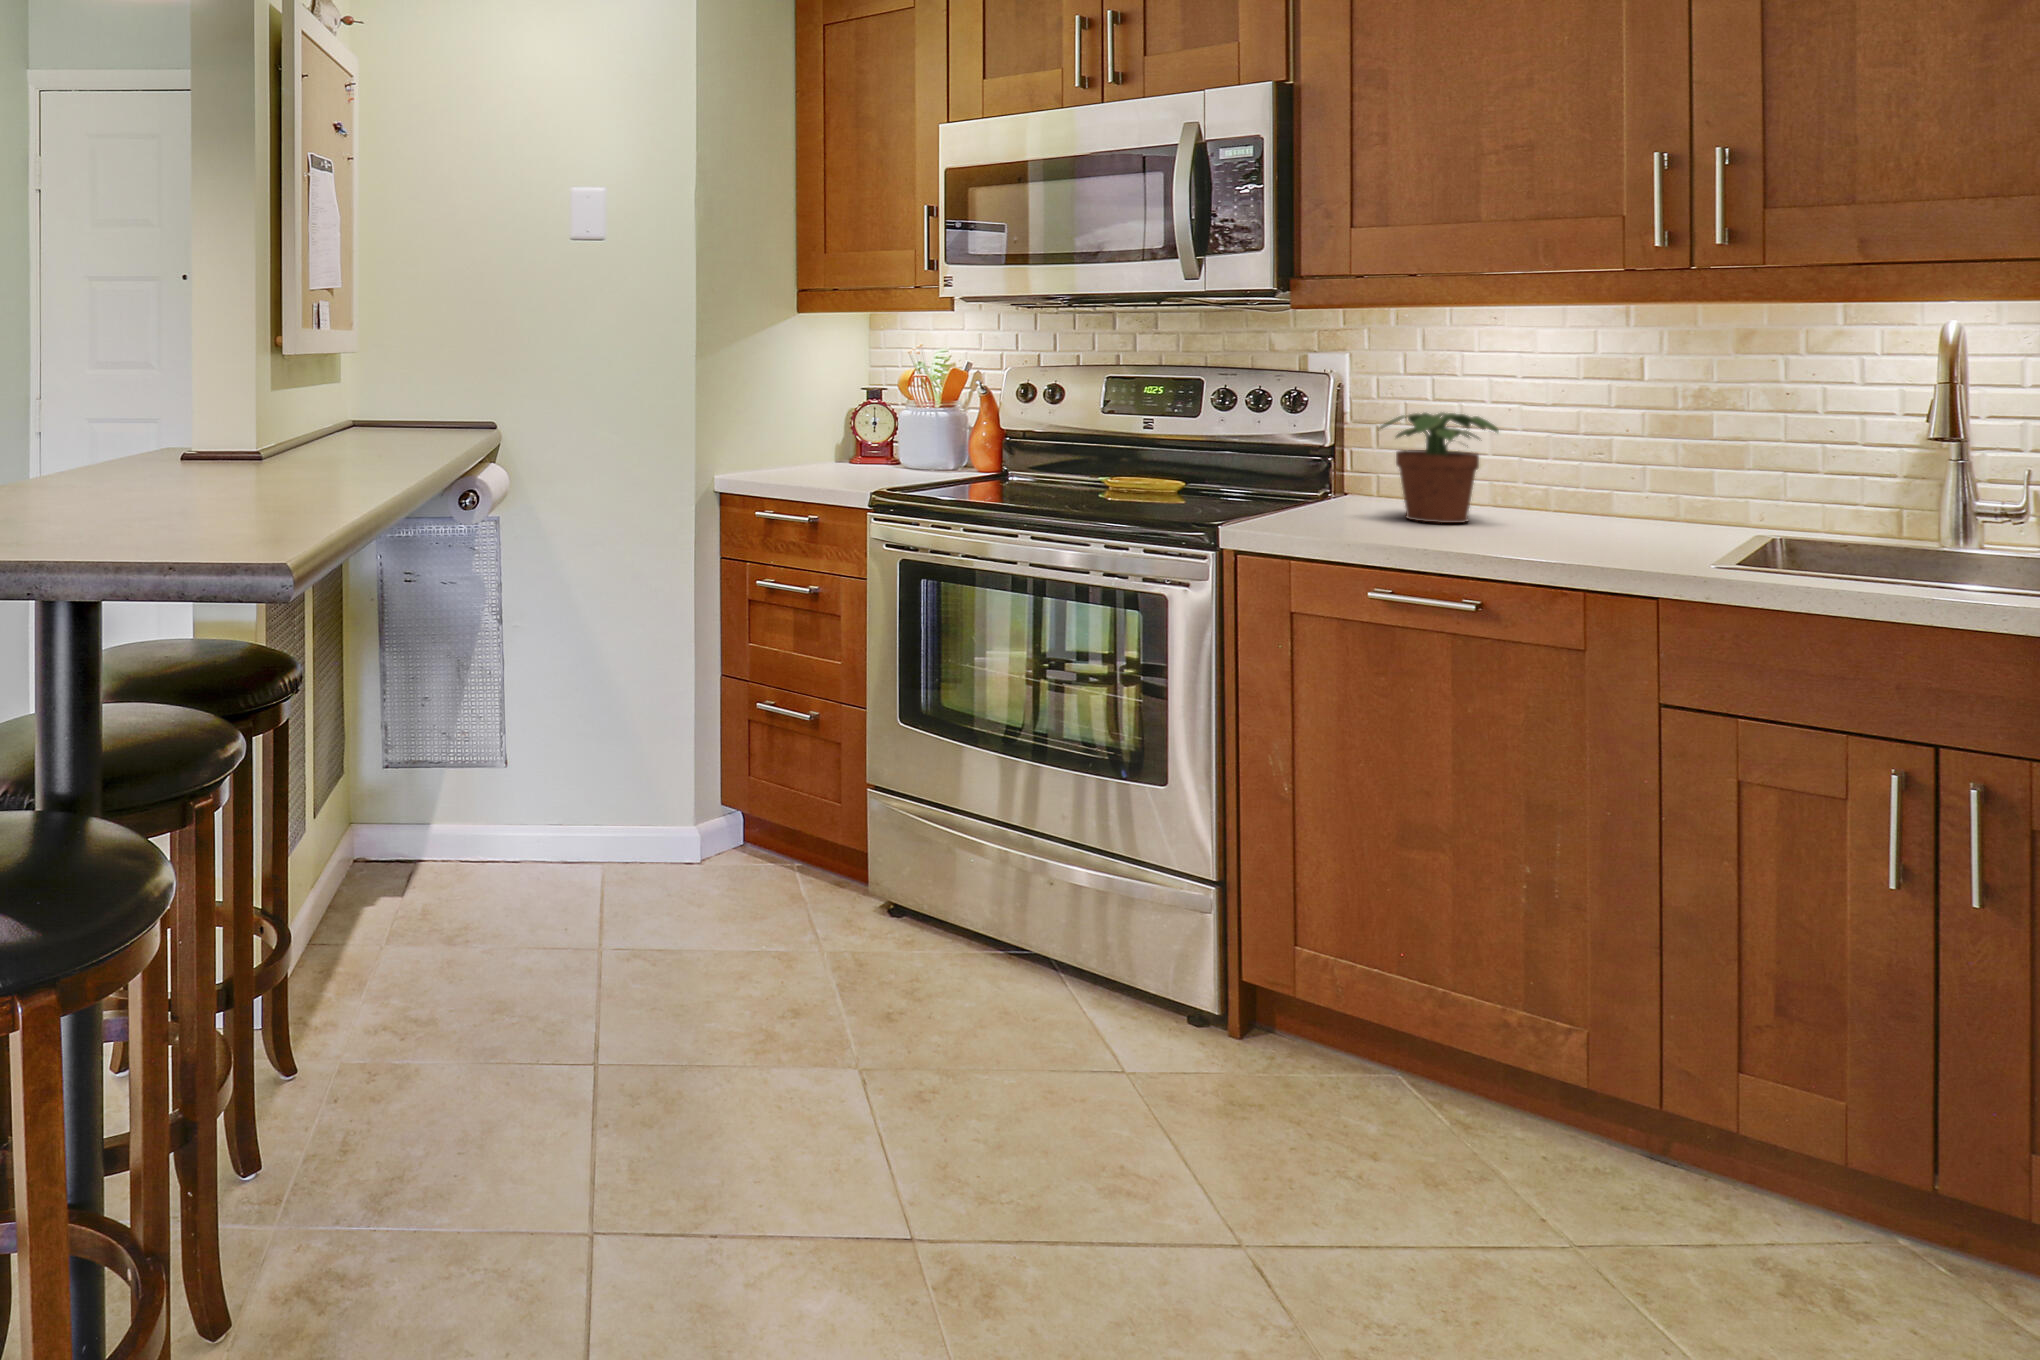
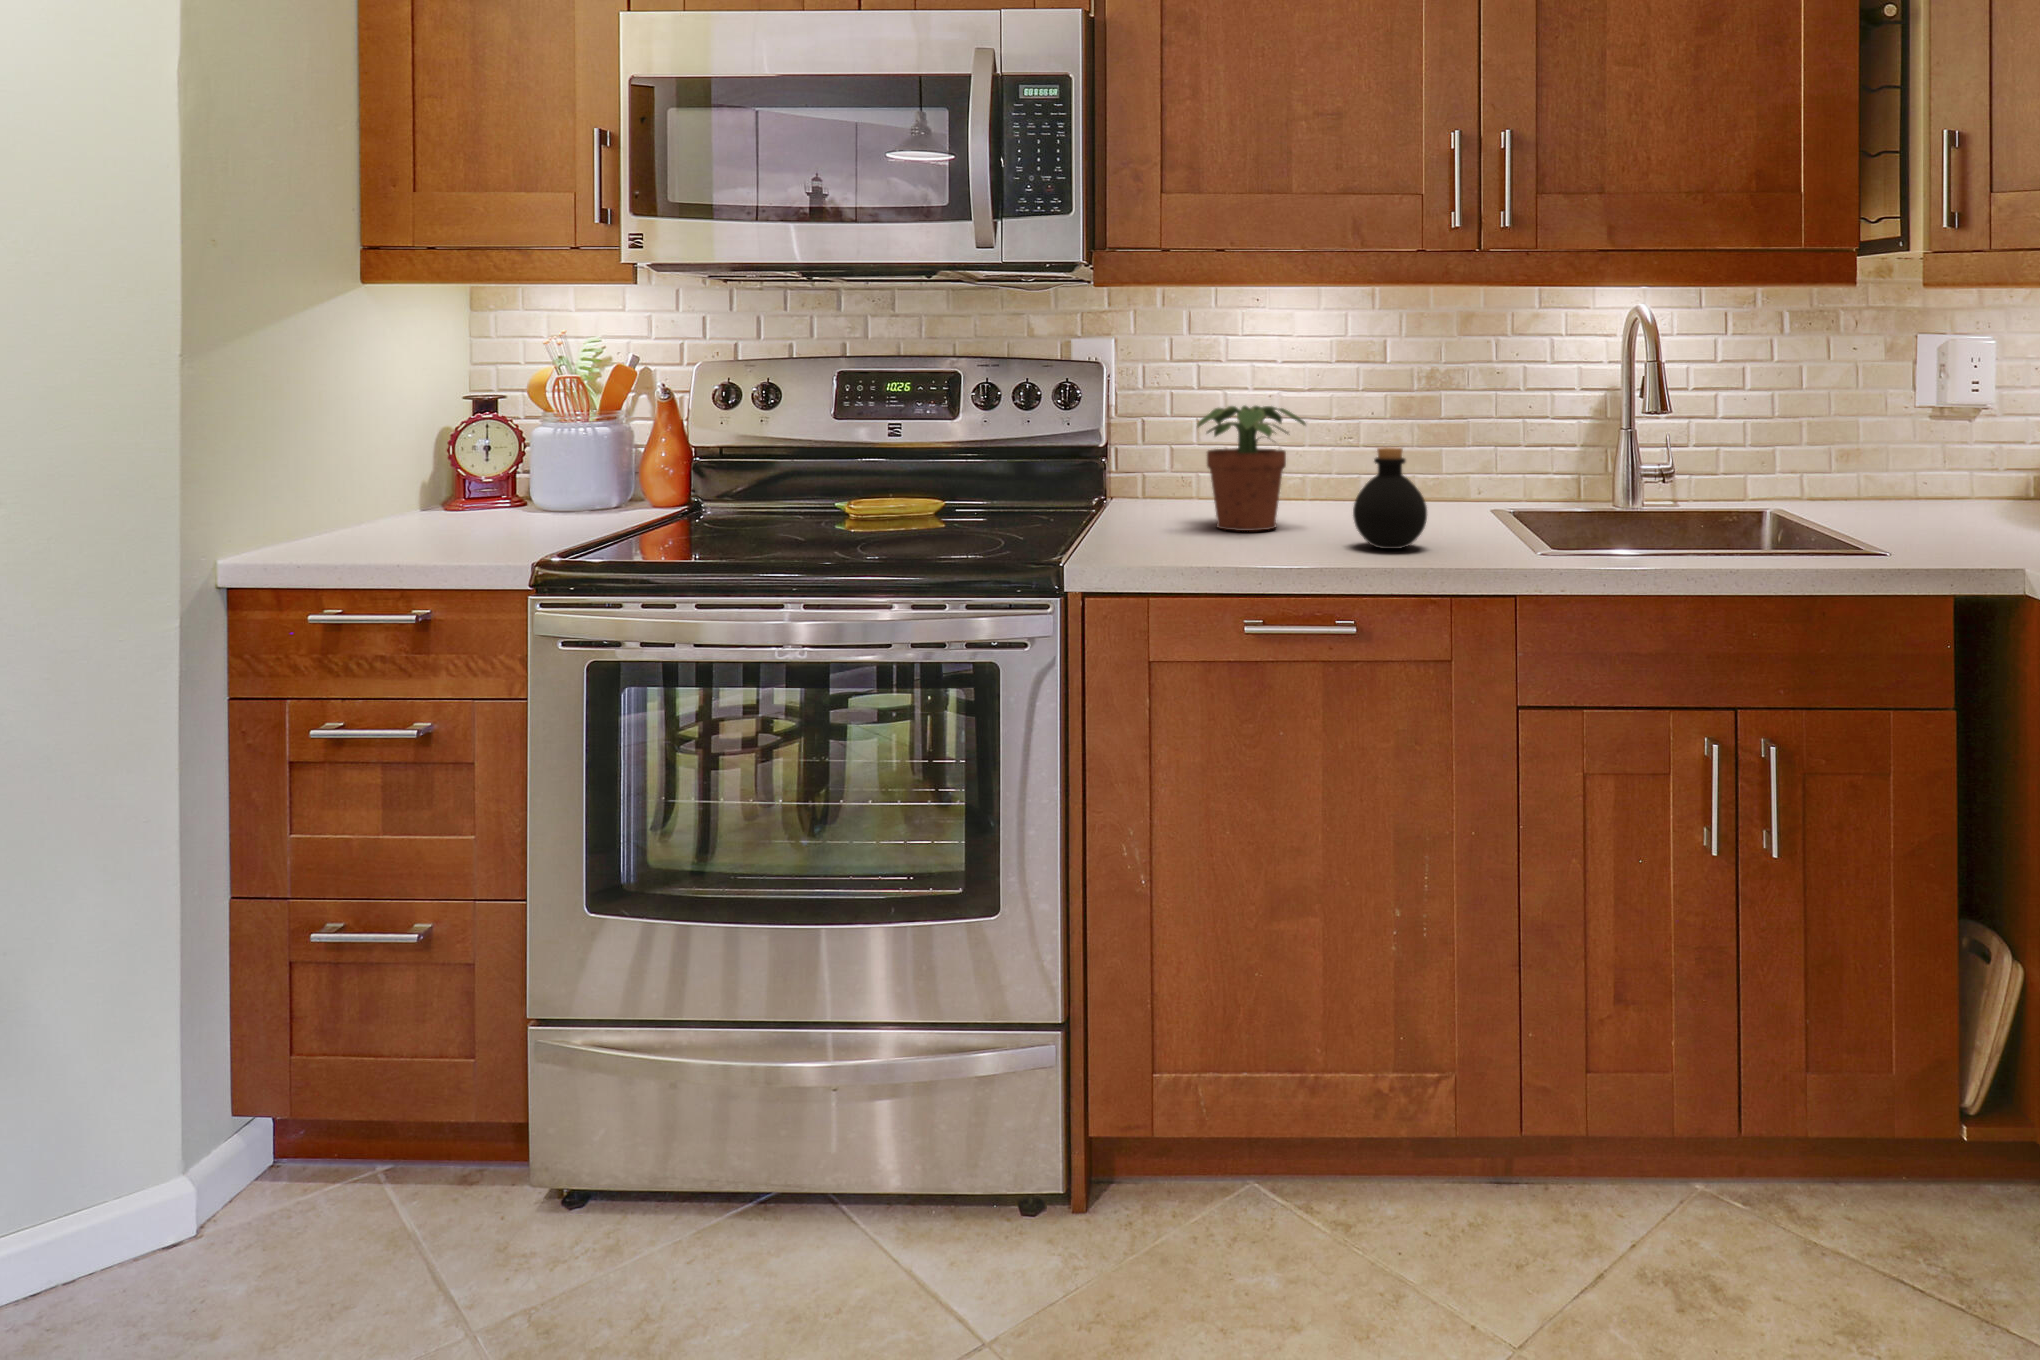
bottle: none [1512,456,1594,548] -> present [1353,447,1427,549]

